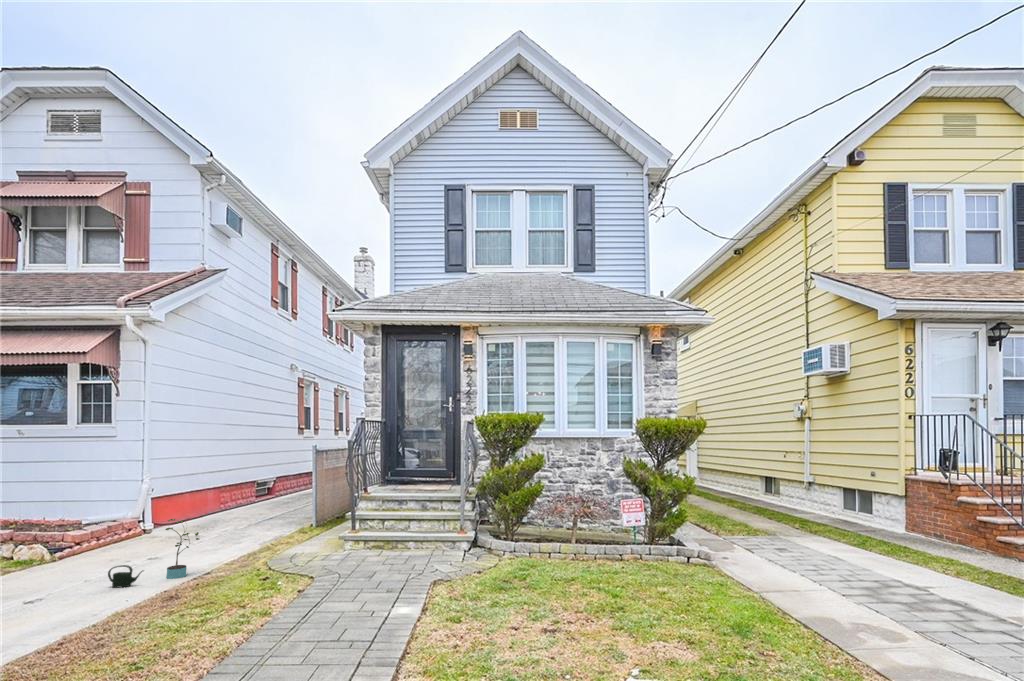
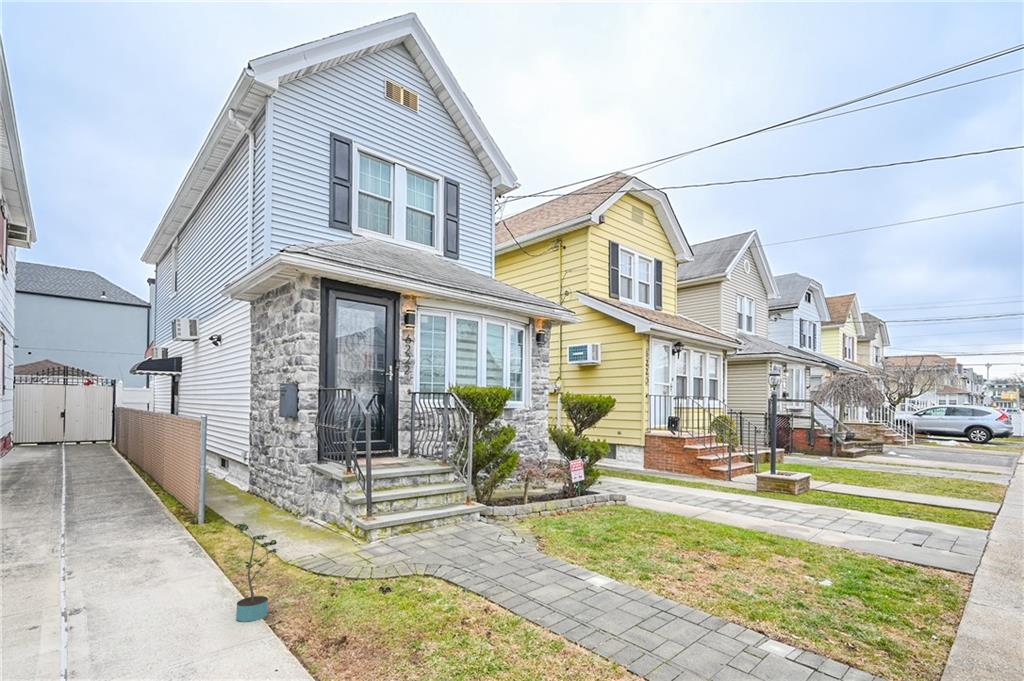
watering can: present [108,565,143,587] -> none [184,610,249,656]

